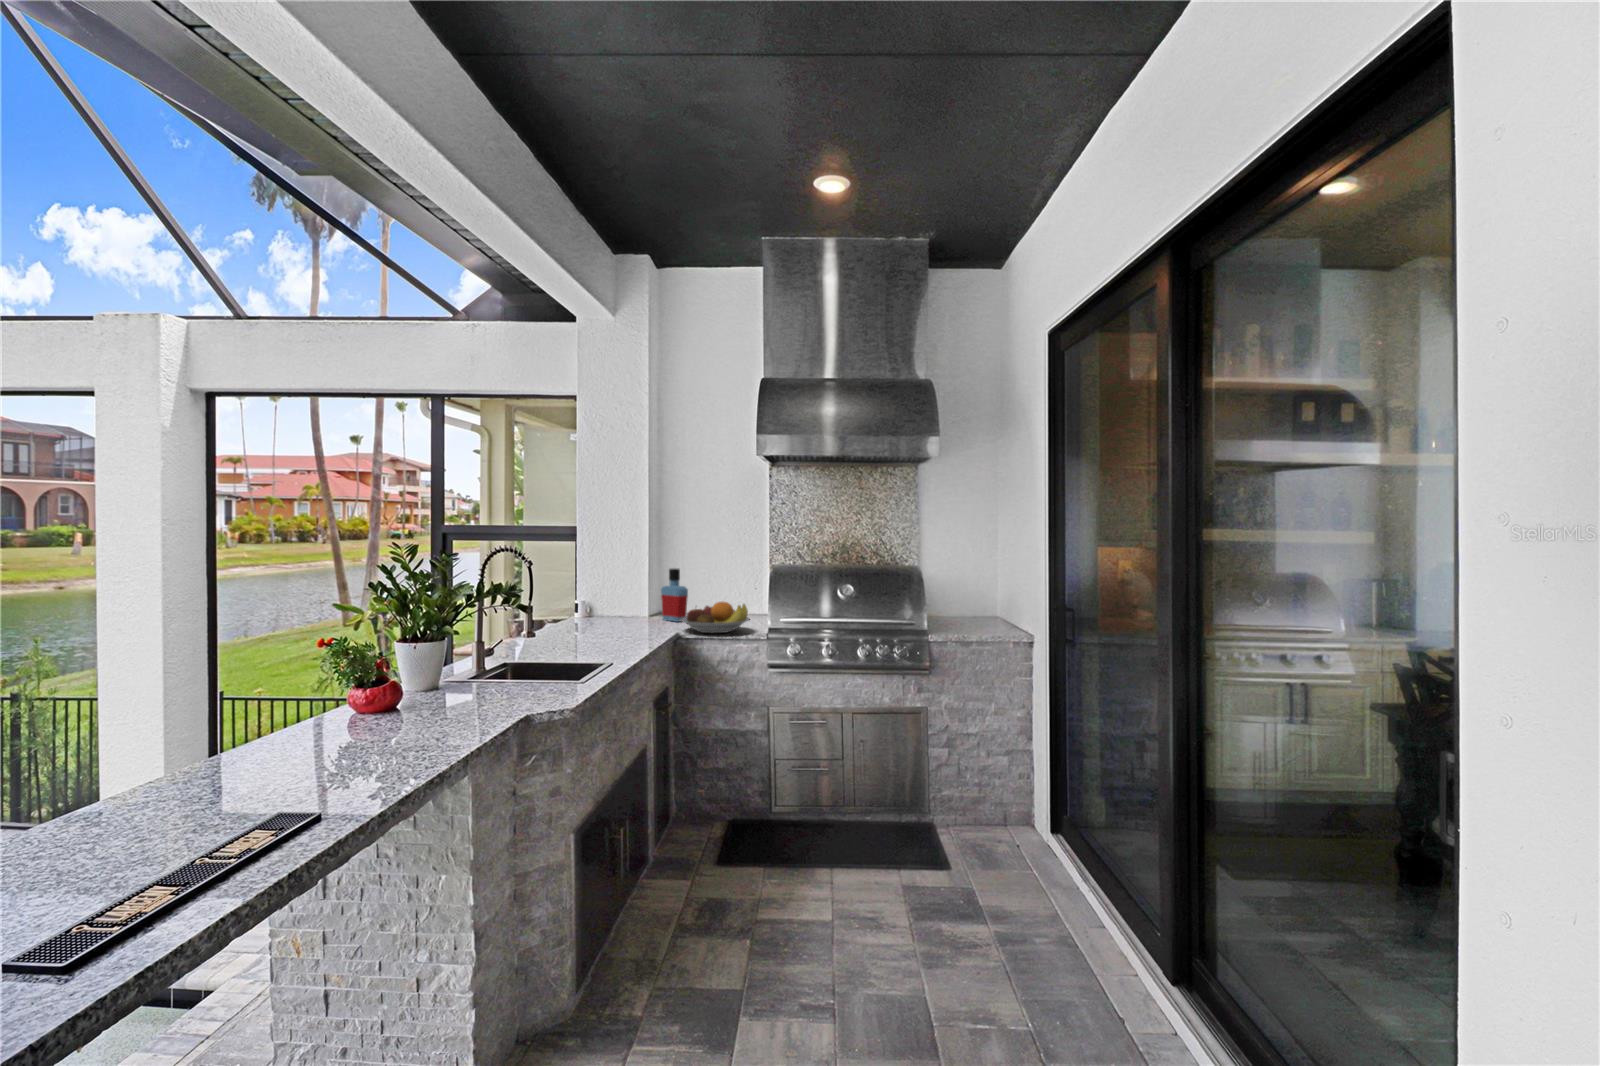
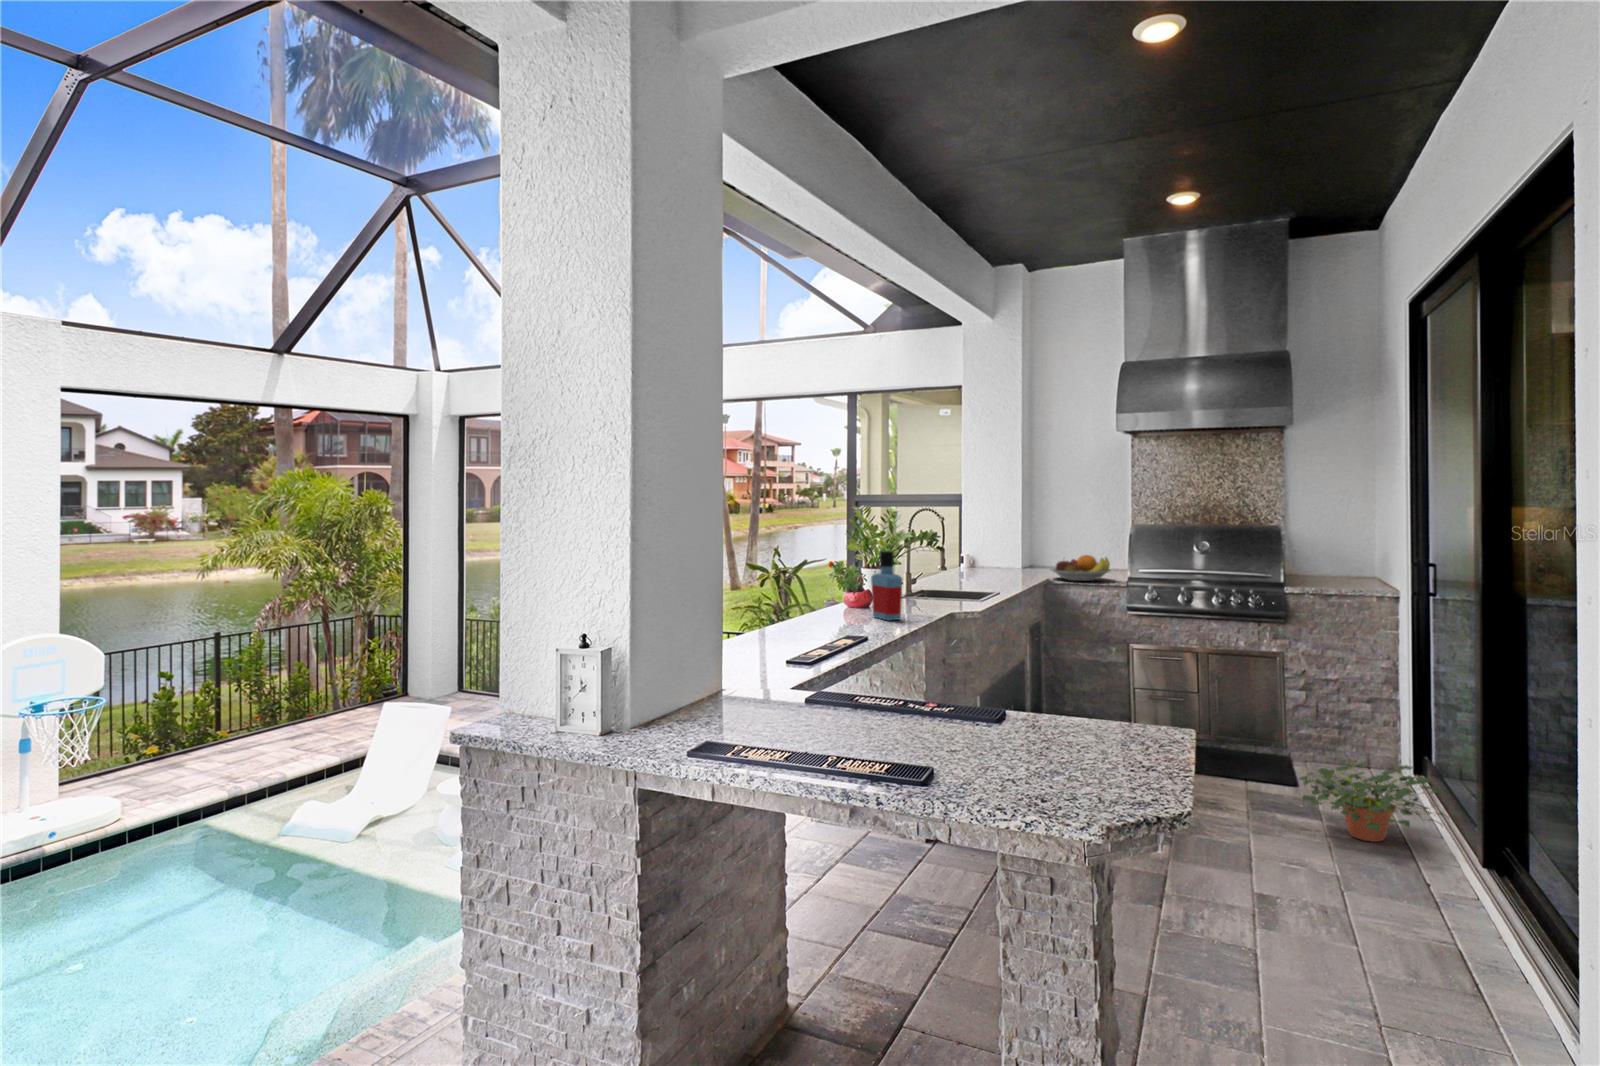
bottle: present [661,569,688,622] -> present [871,551,902,620]
potted plant: none [964,845,1117,955] -> present [1300,760,1444,842]

